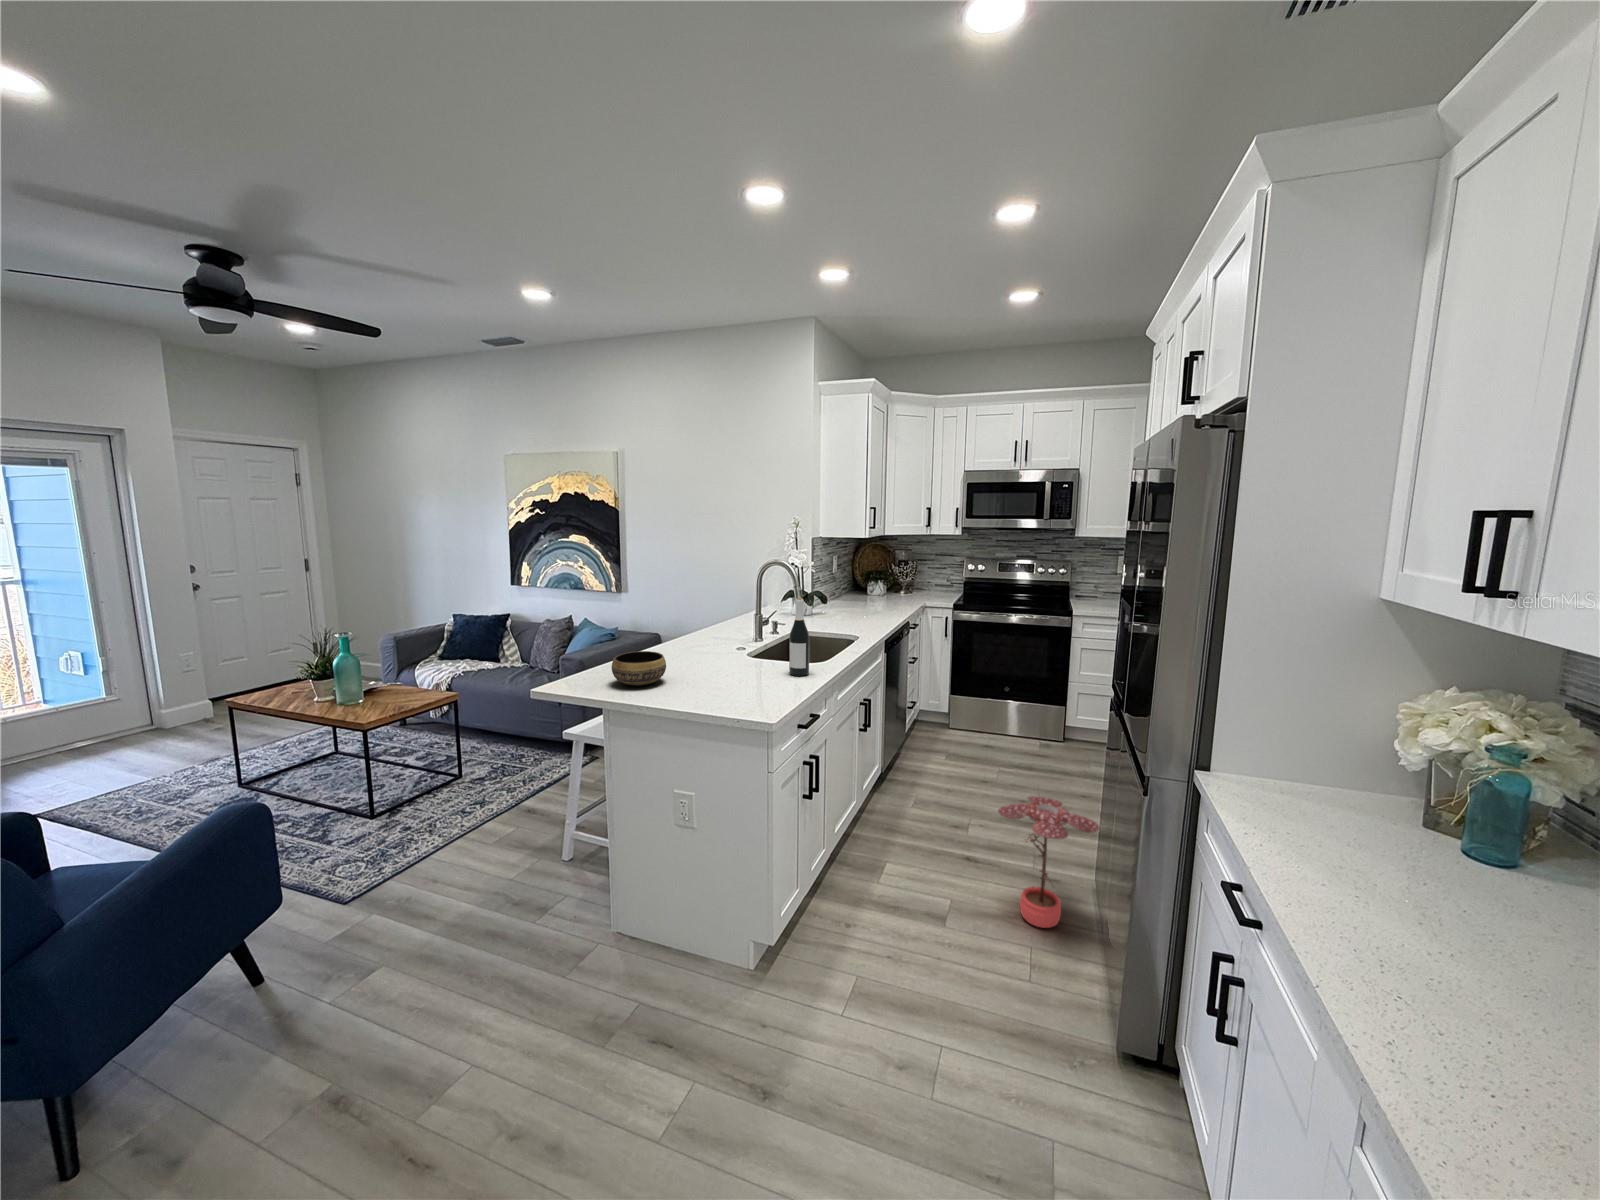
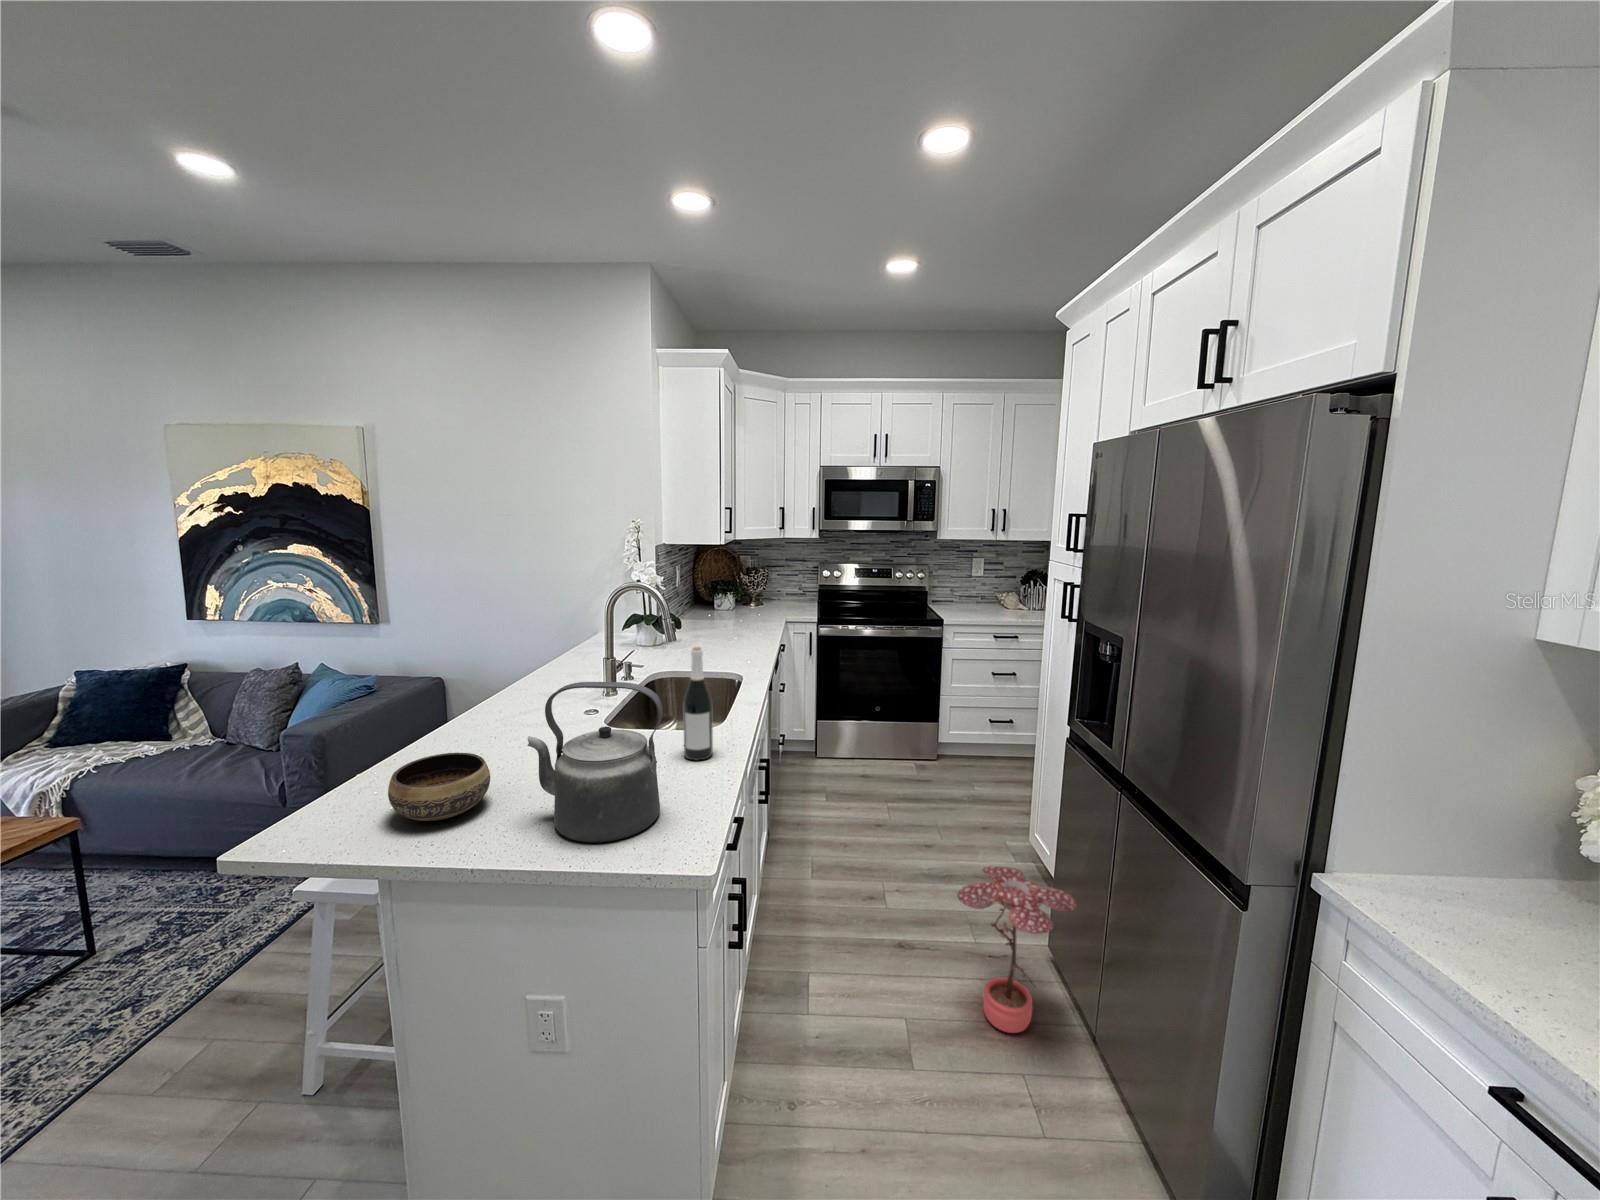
kettle: none [685,608,761,703] -> present [527,682,663,842]

